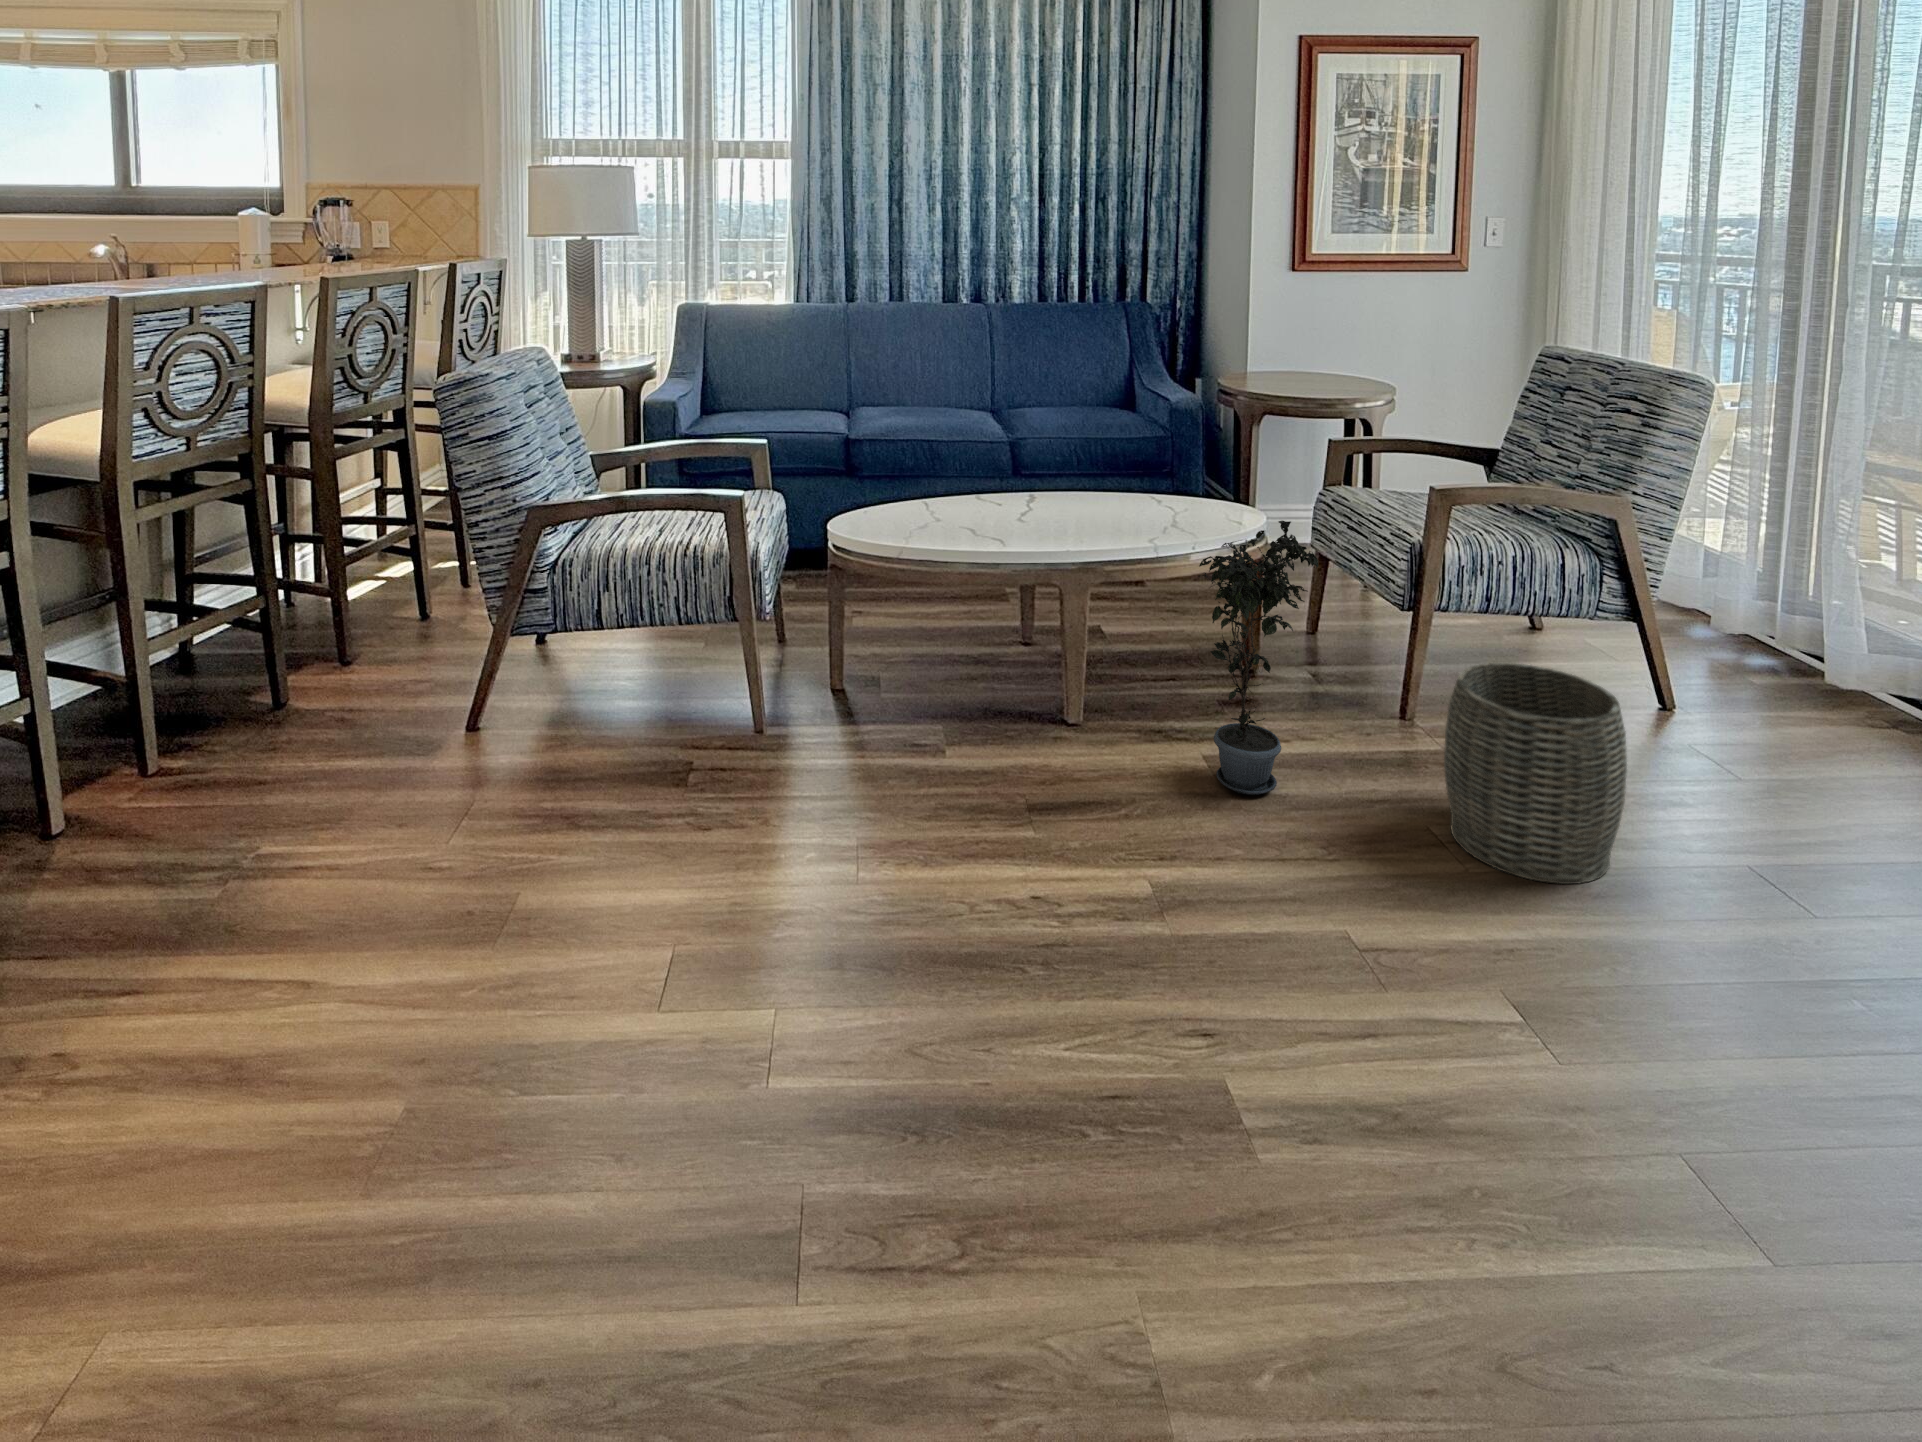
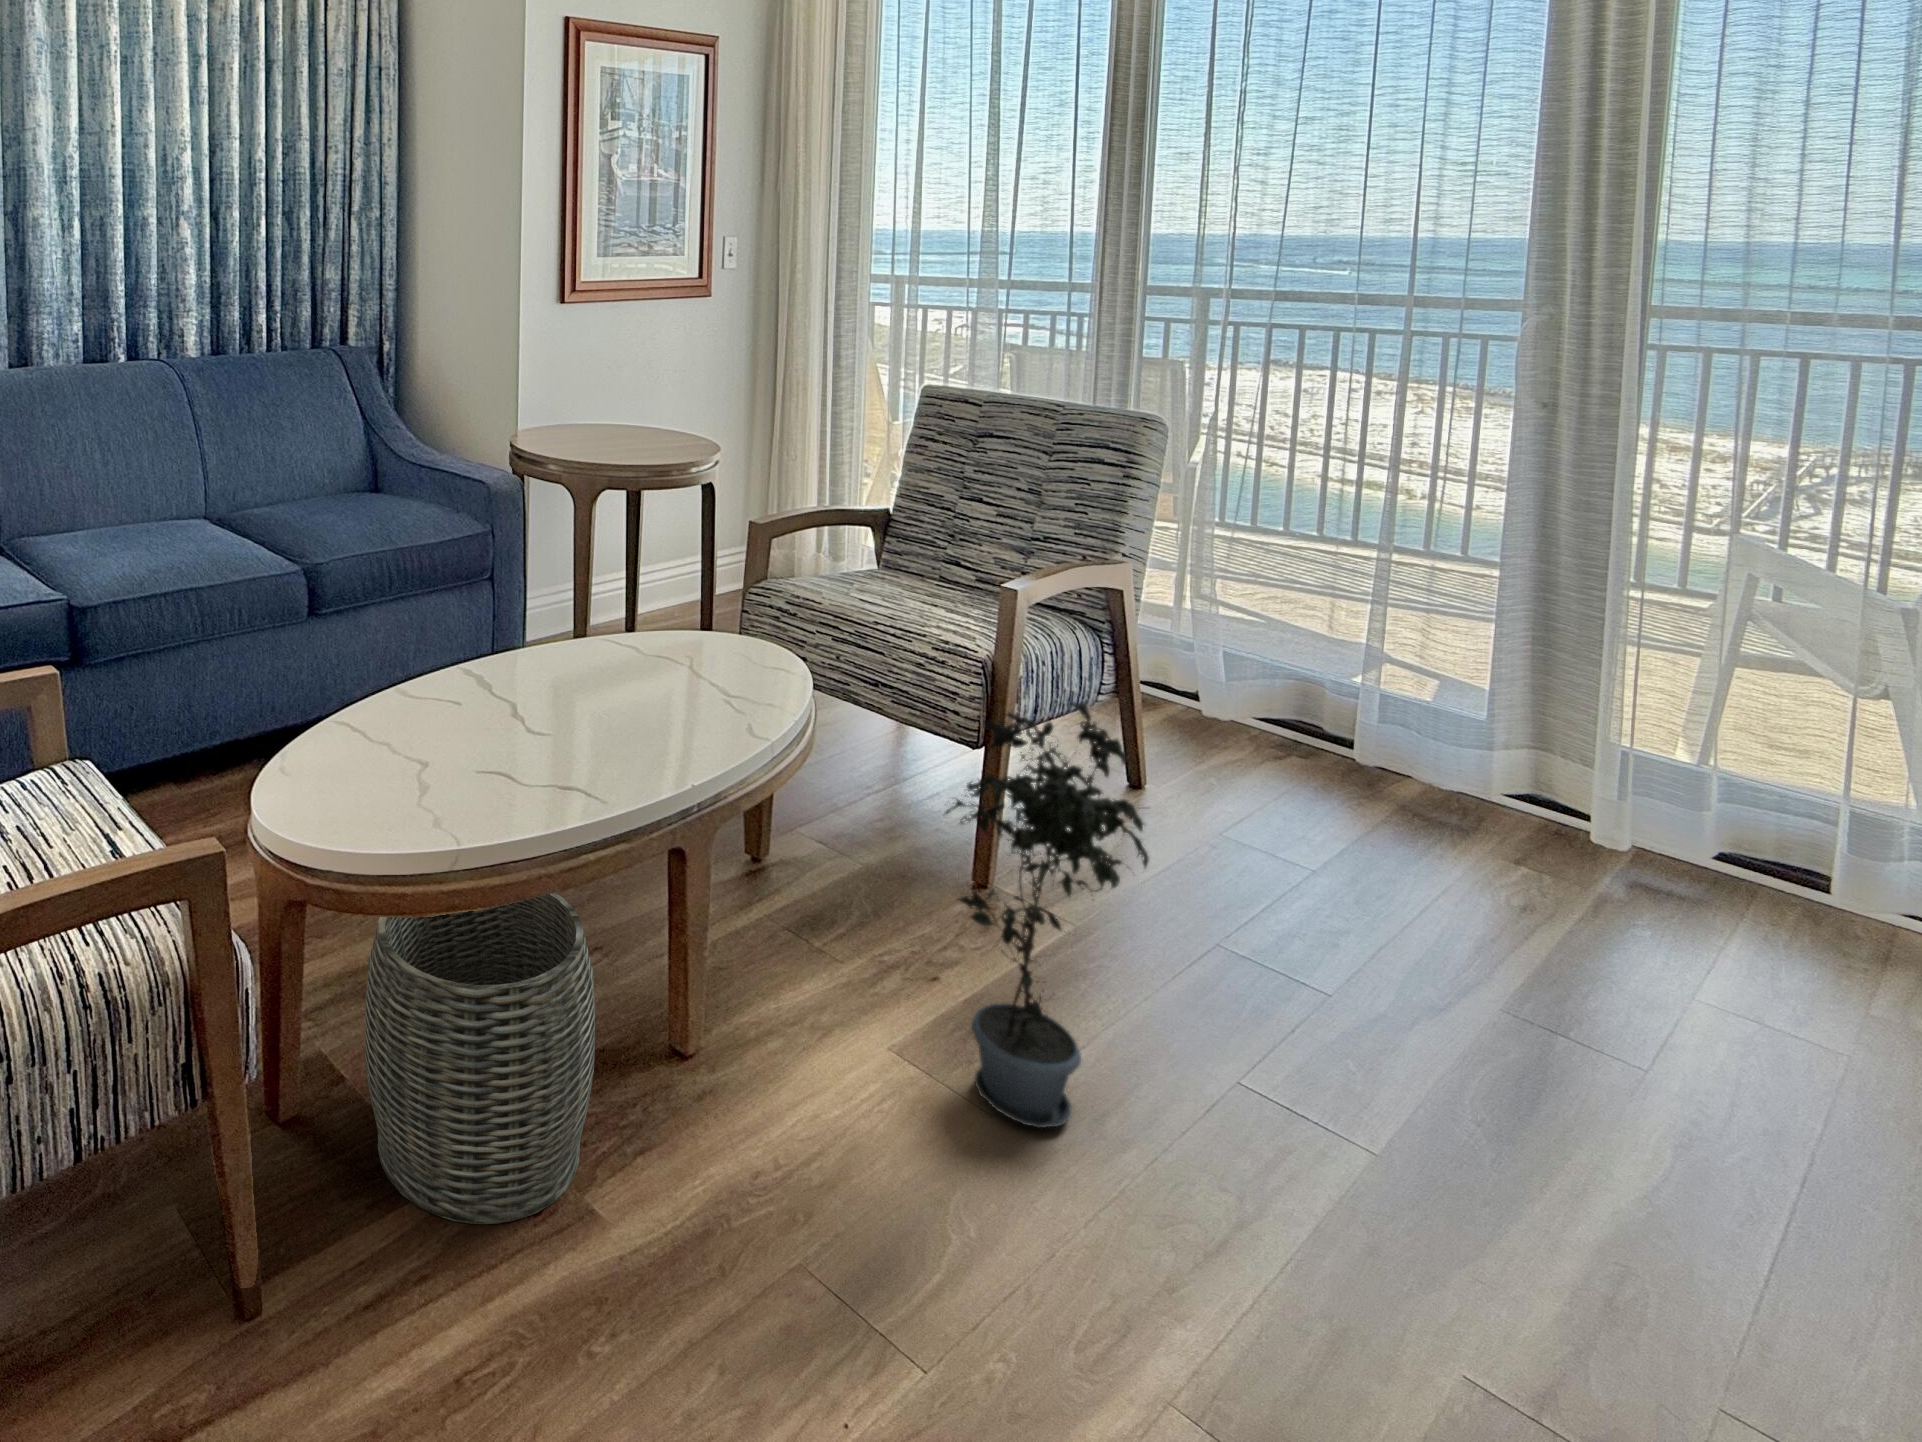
woven basket: present [1444,663,1627,884] -> present [365,892,595,1224]

